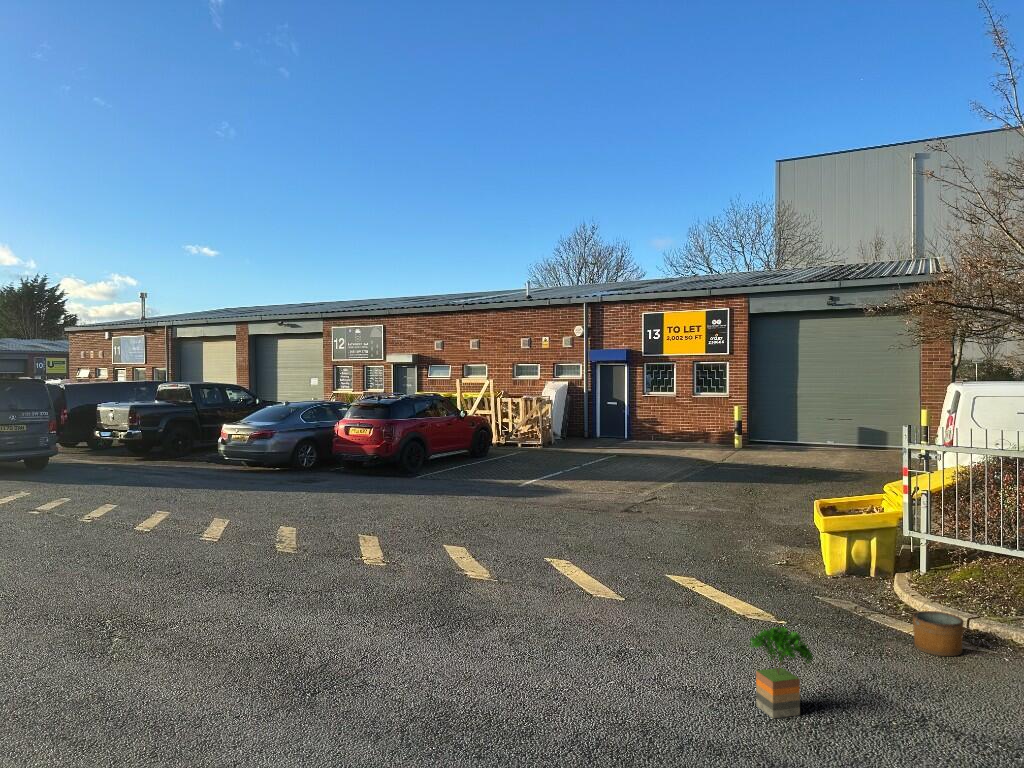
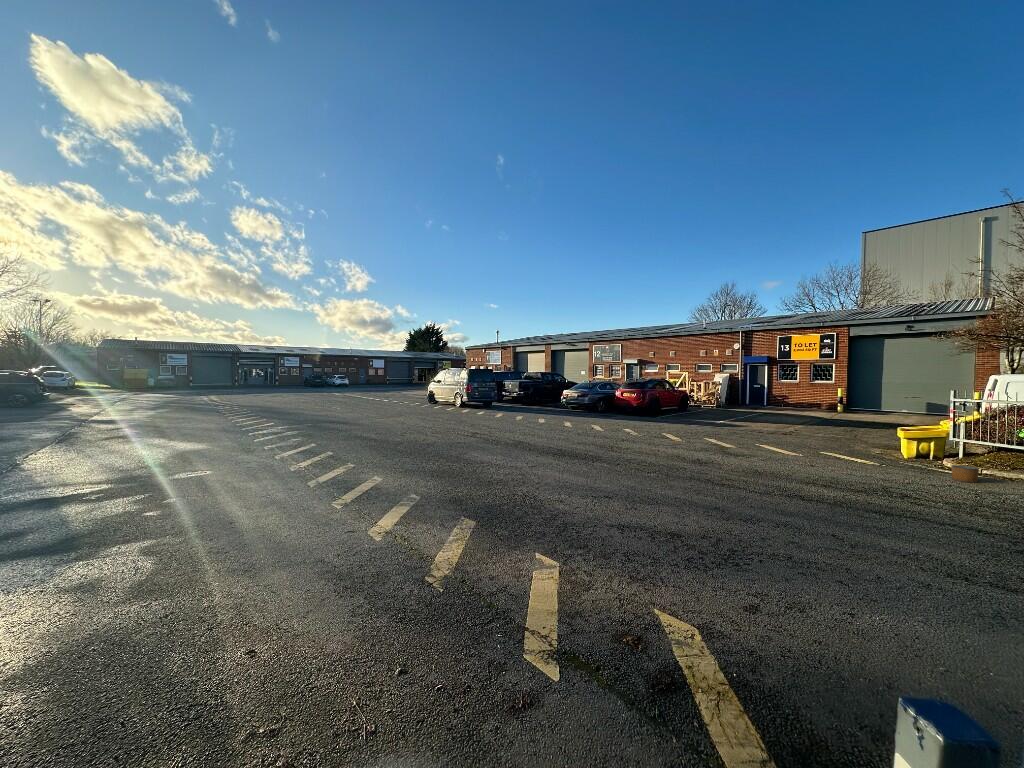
potted tree: present [750,627,814,718] -> none [869,456,901,488]

